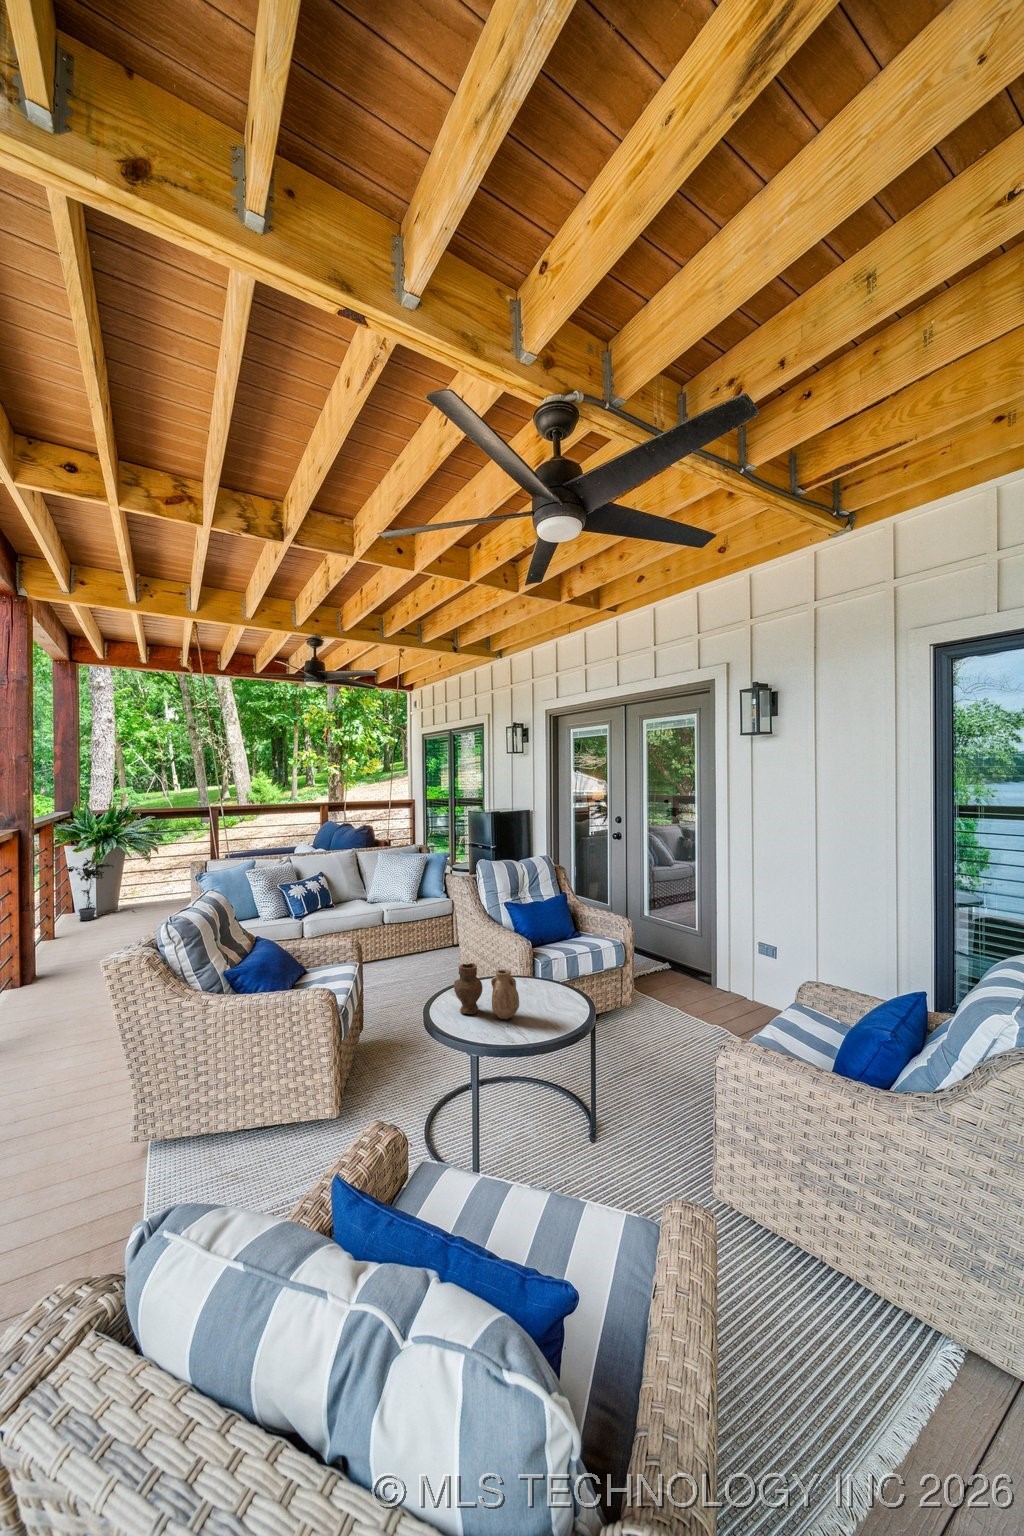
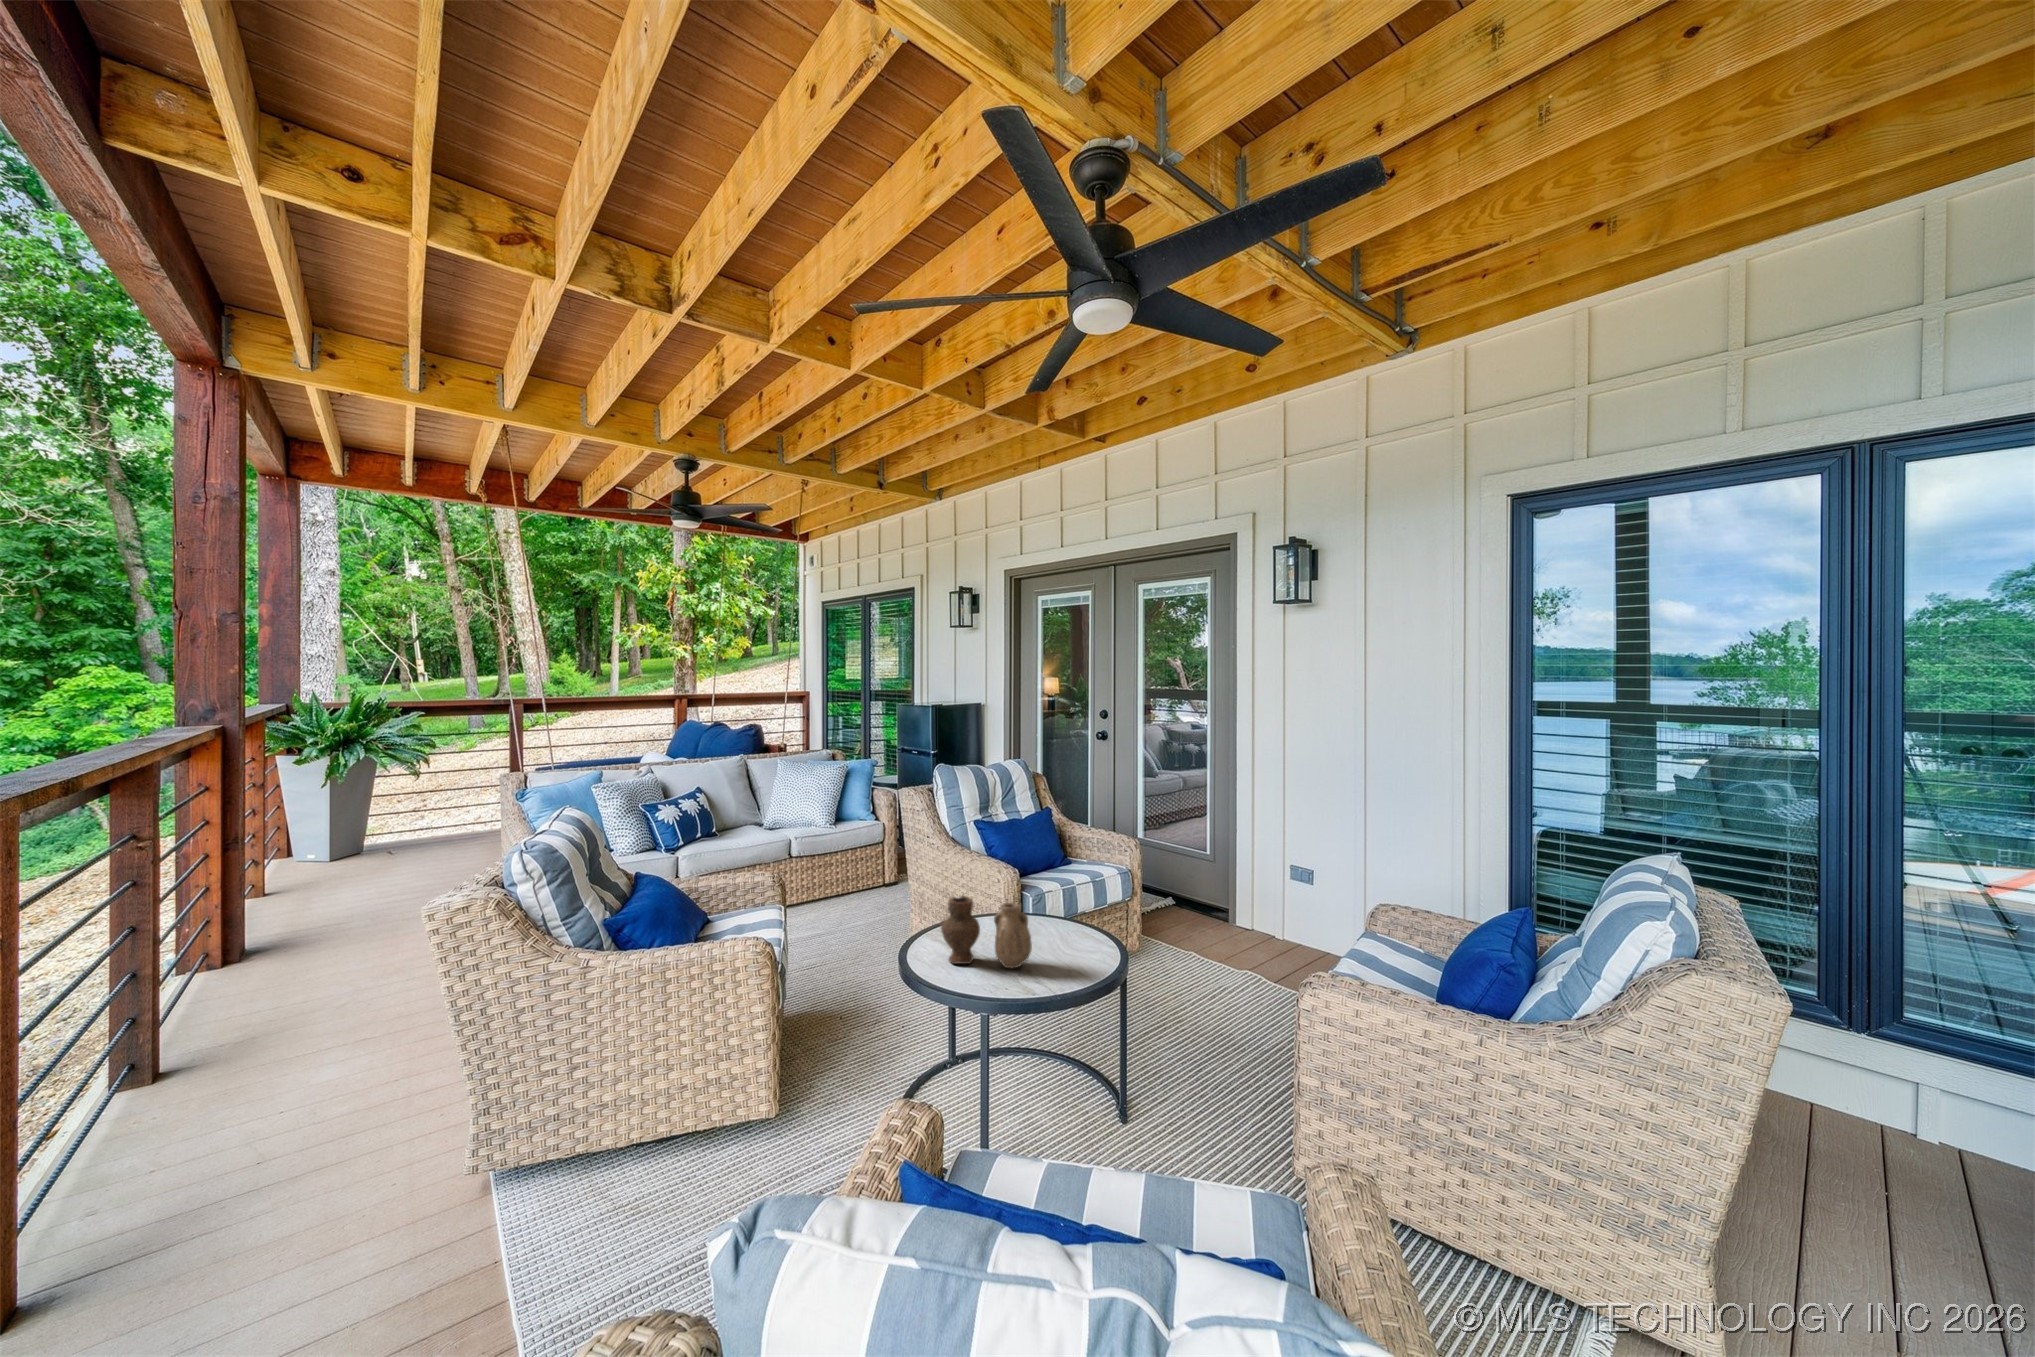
potted plant: present [67,858,114,921] -> none [277,775,360,868]

